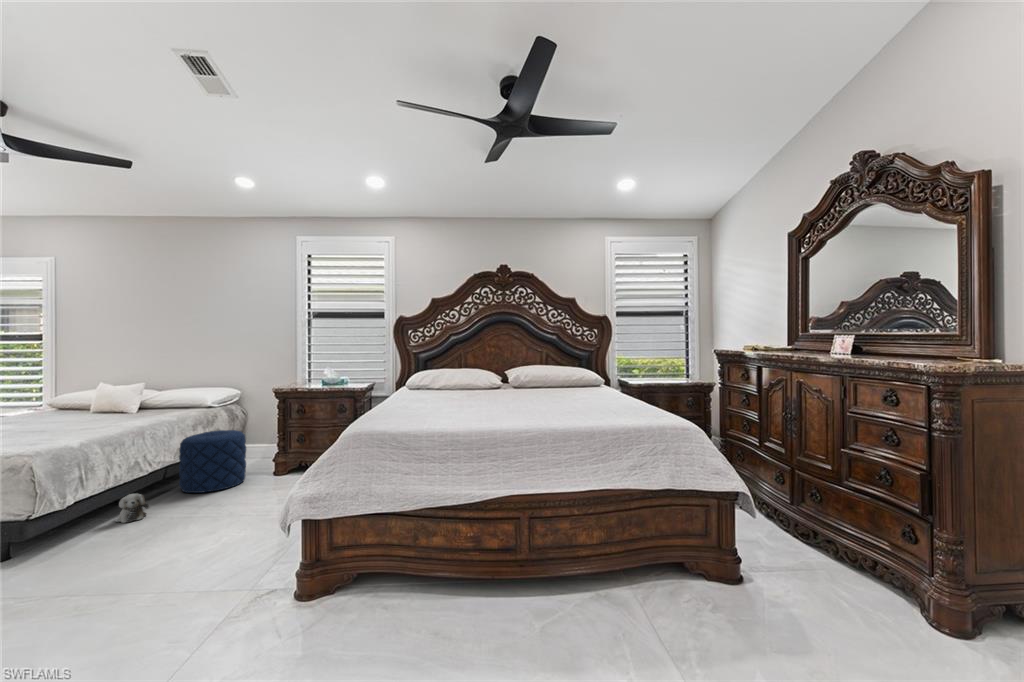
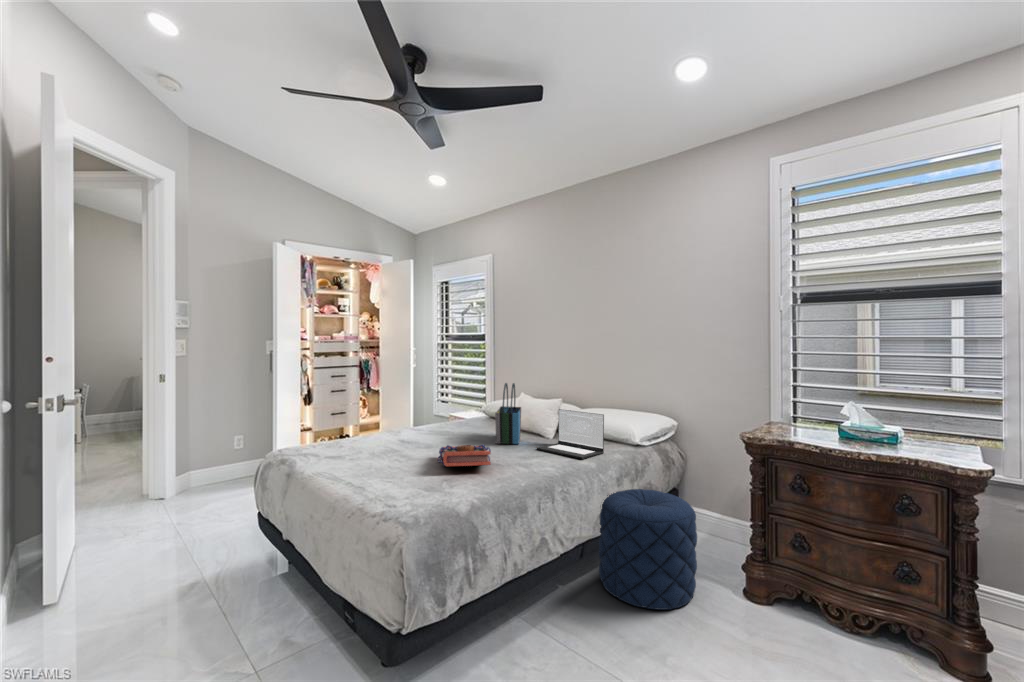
tote bag: none [79,373,104,421] -> present [495,383,521,444]
laptop: none [122,389,183,419] -> present [537,409,604,459]
book: none [25,417,85,435] -> present [438,445,491,466]
plush toy: present [116,494,149,523] -> none [515,597,558,651]

